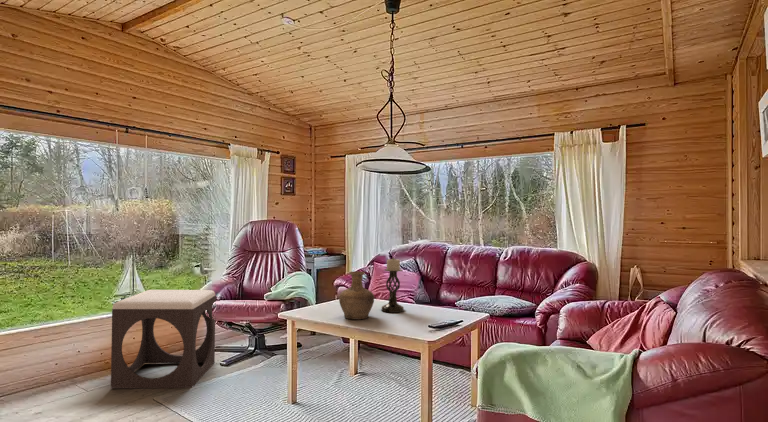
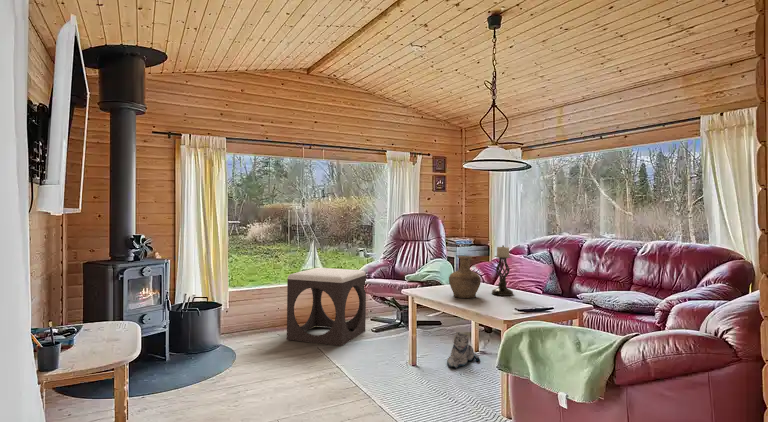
plush toy: none [330,357,363,398] -> present [447,333,480,368]

